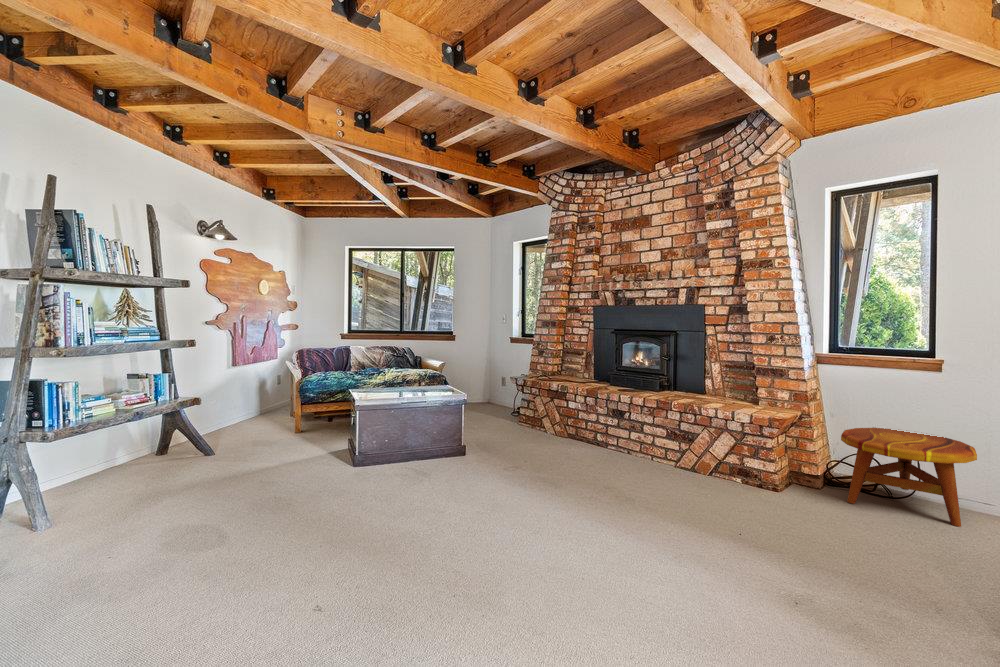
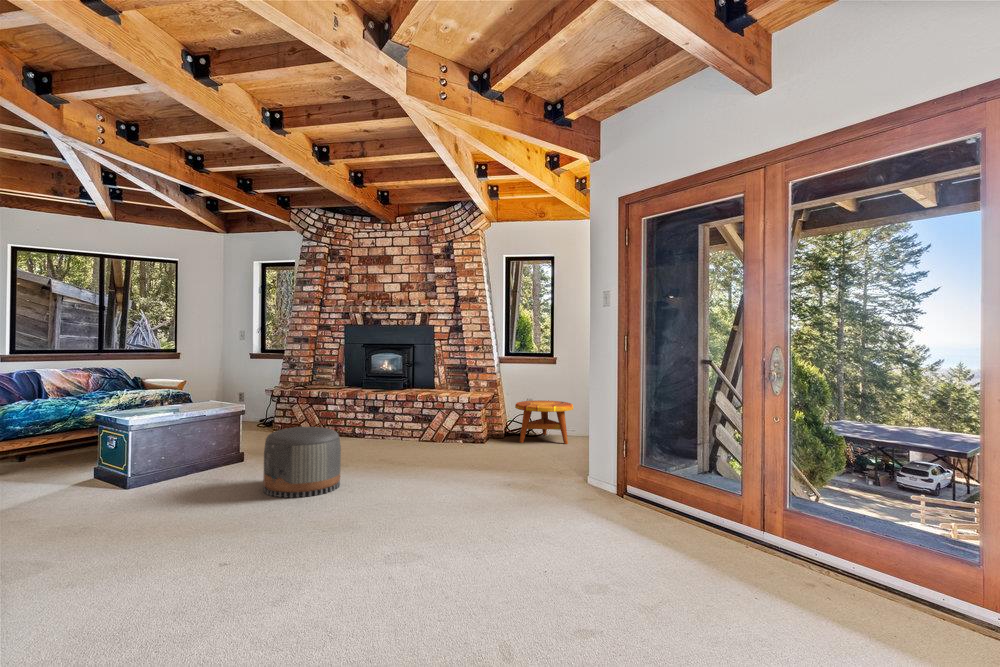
pouf: none [400,451,503,565] -> present [263,427,341,498]

